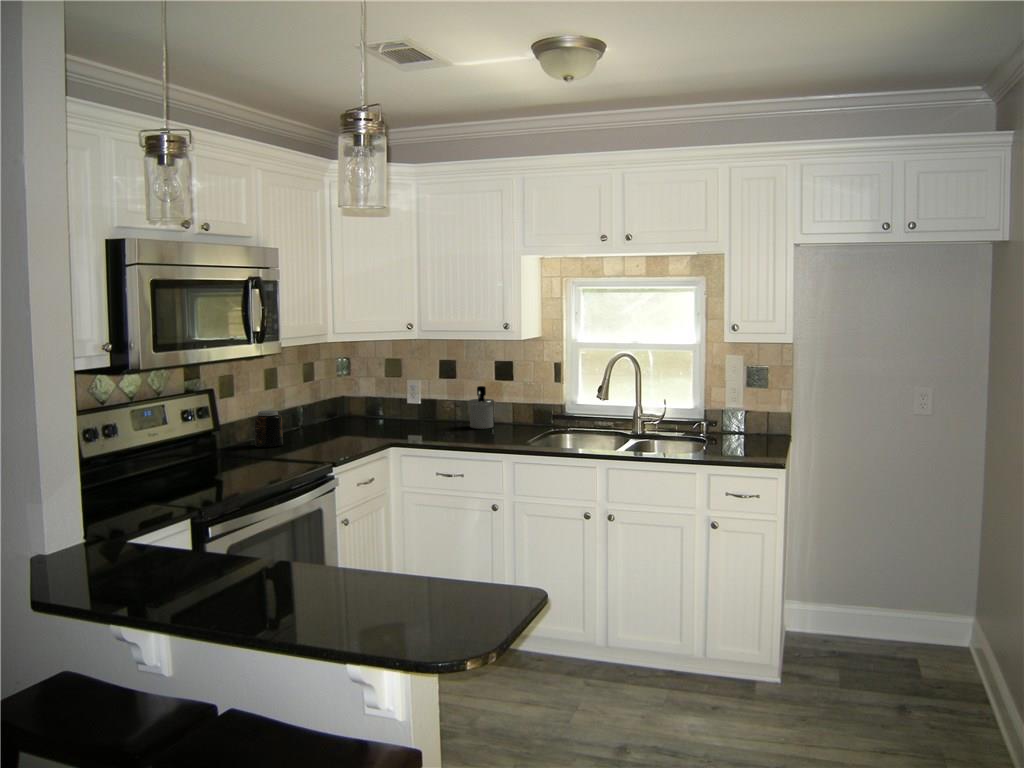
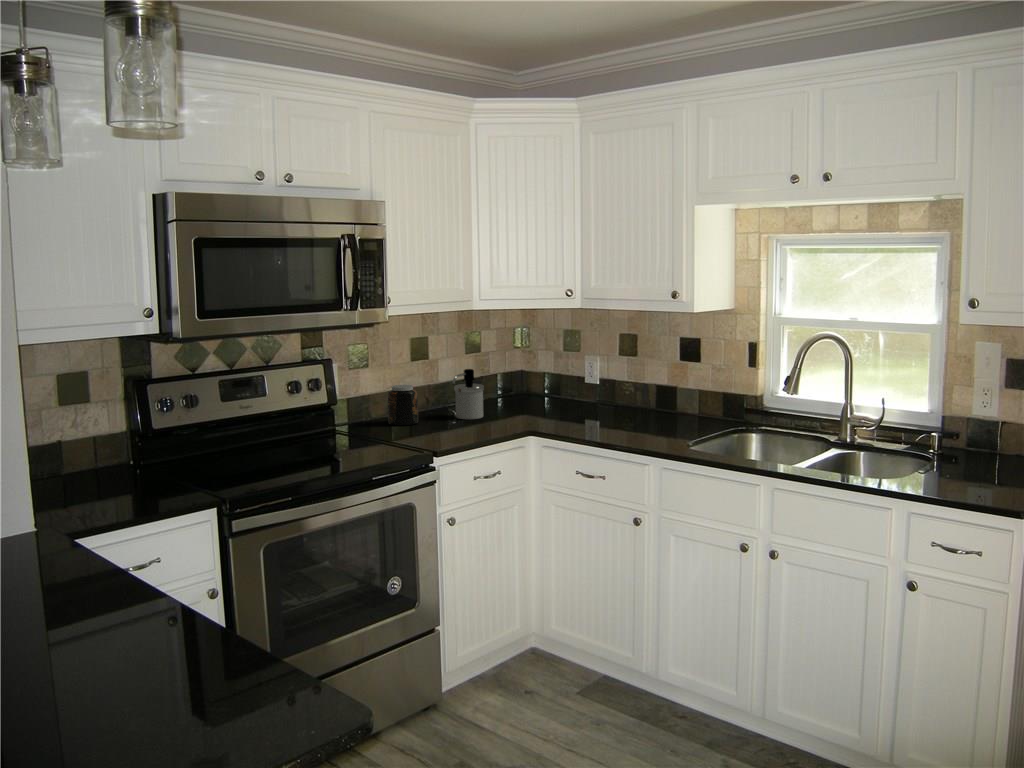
soap dispenser: present [469,386,494,429] -> present [452,369,484,419]

